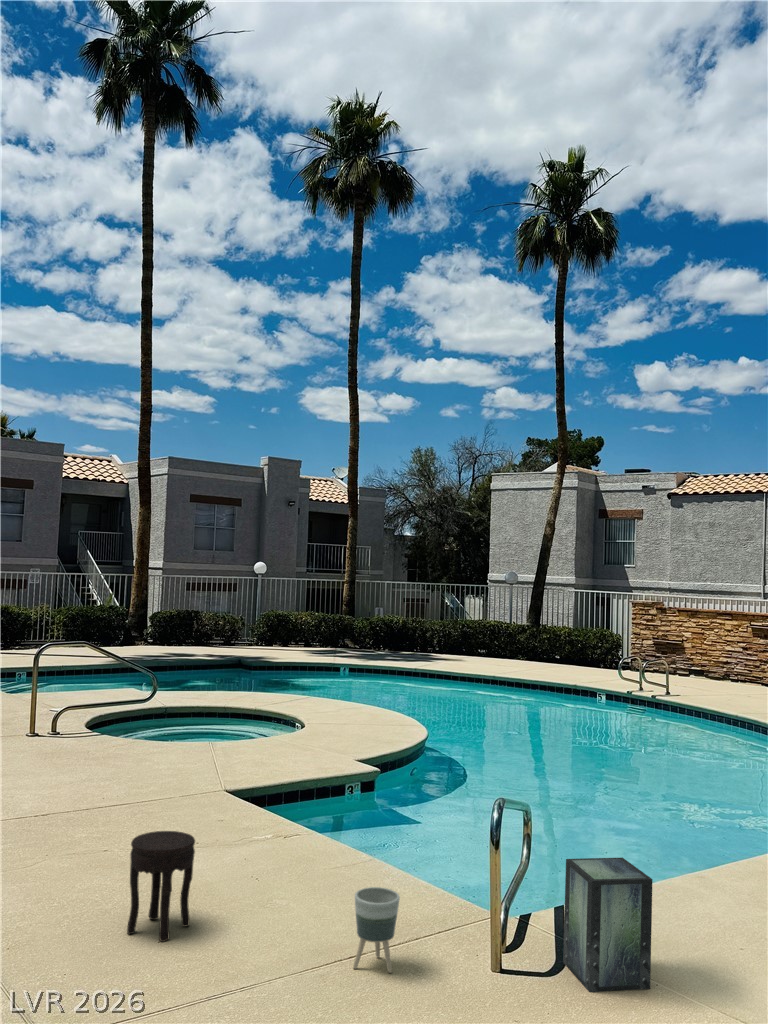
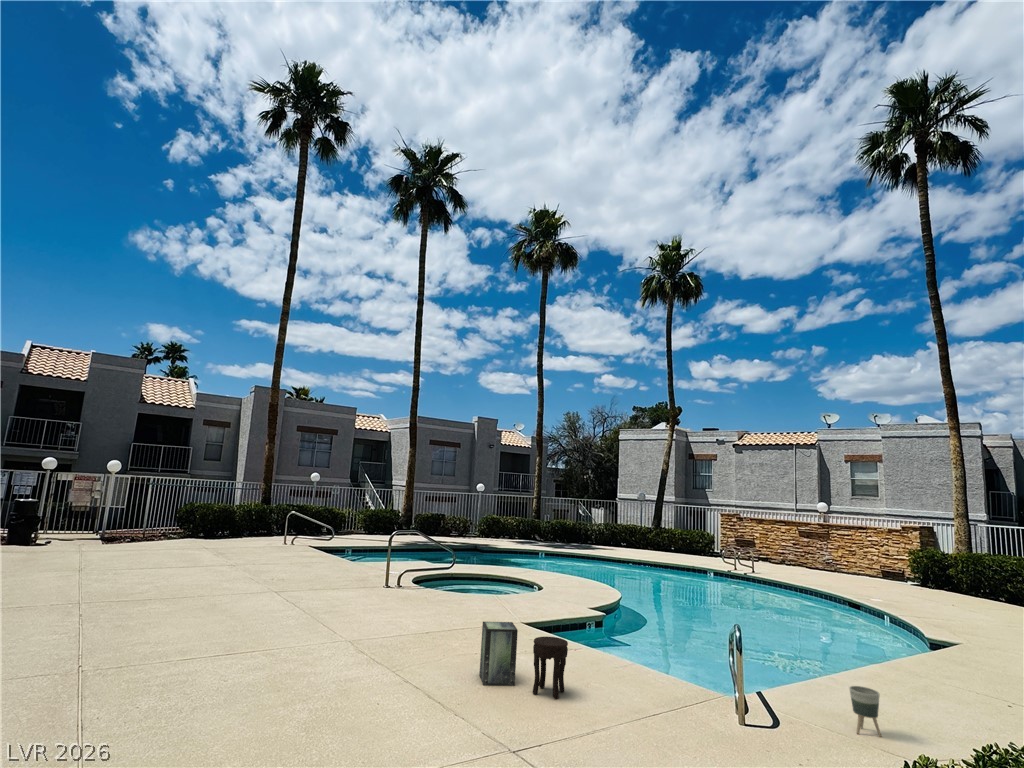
storage box: present [563,858,652,992] -> present [479,622,518,686]
planter: present [353,887,400,973] -> present [850,686,881,737]

